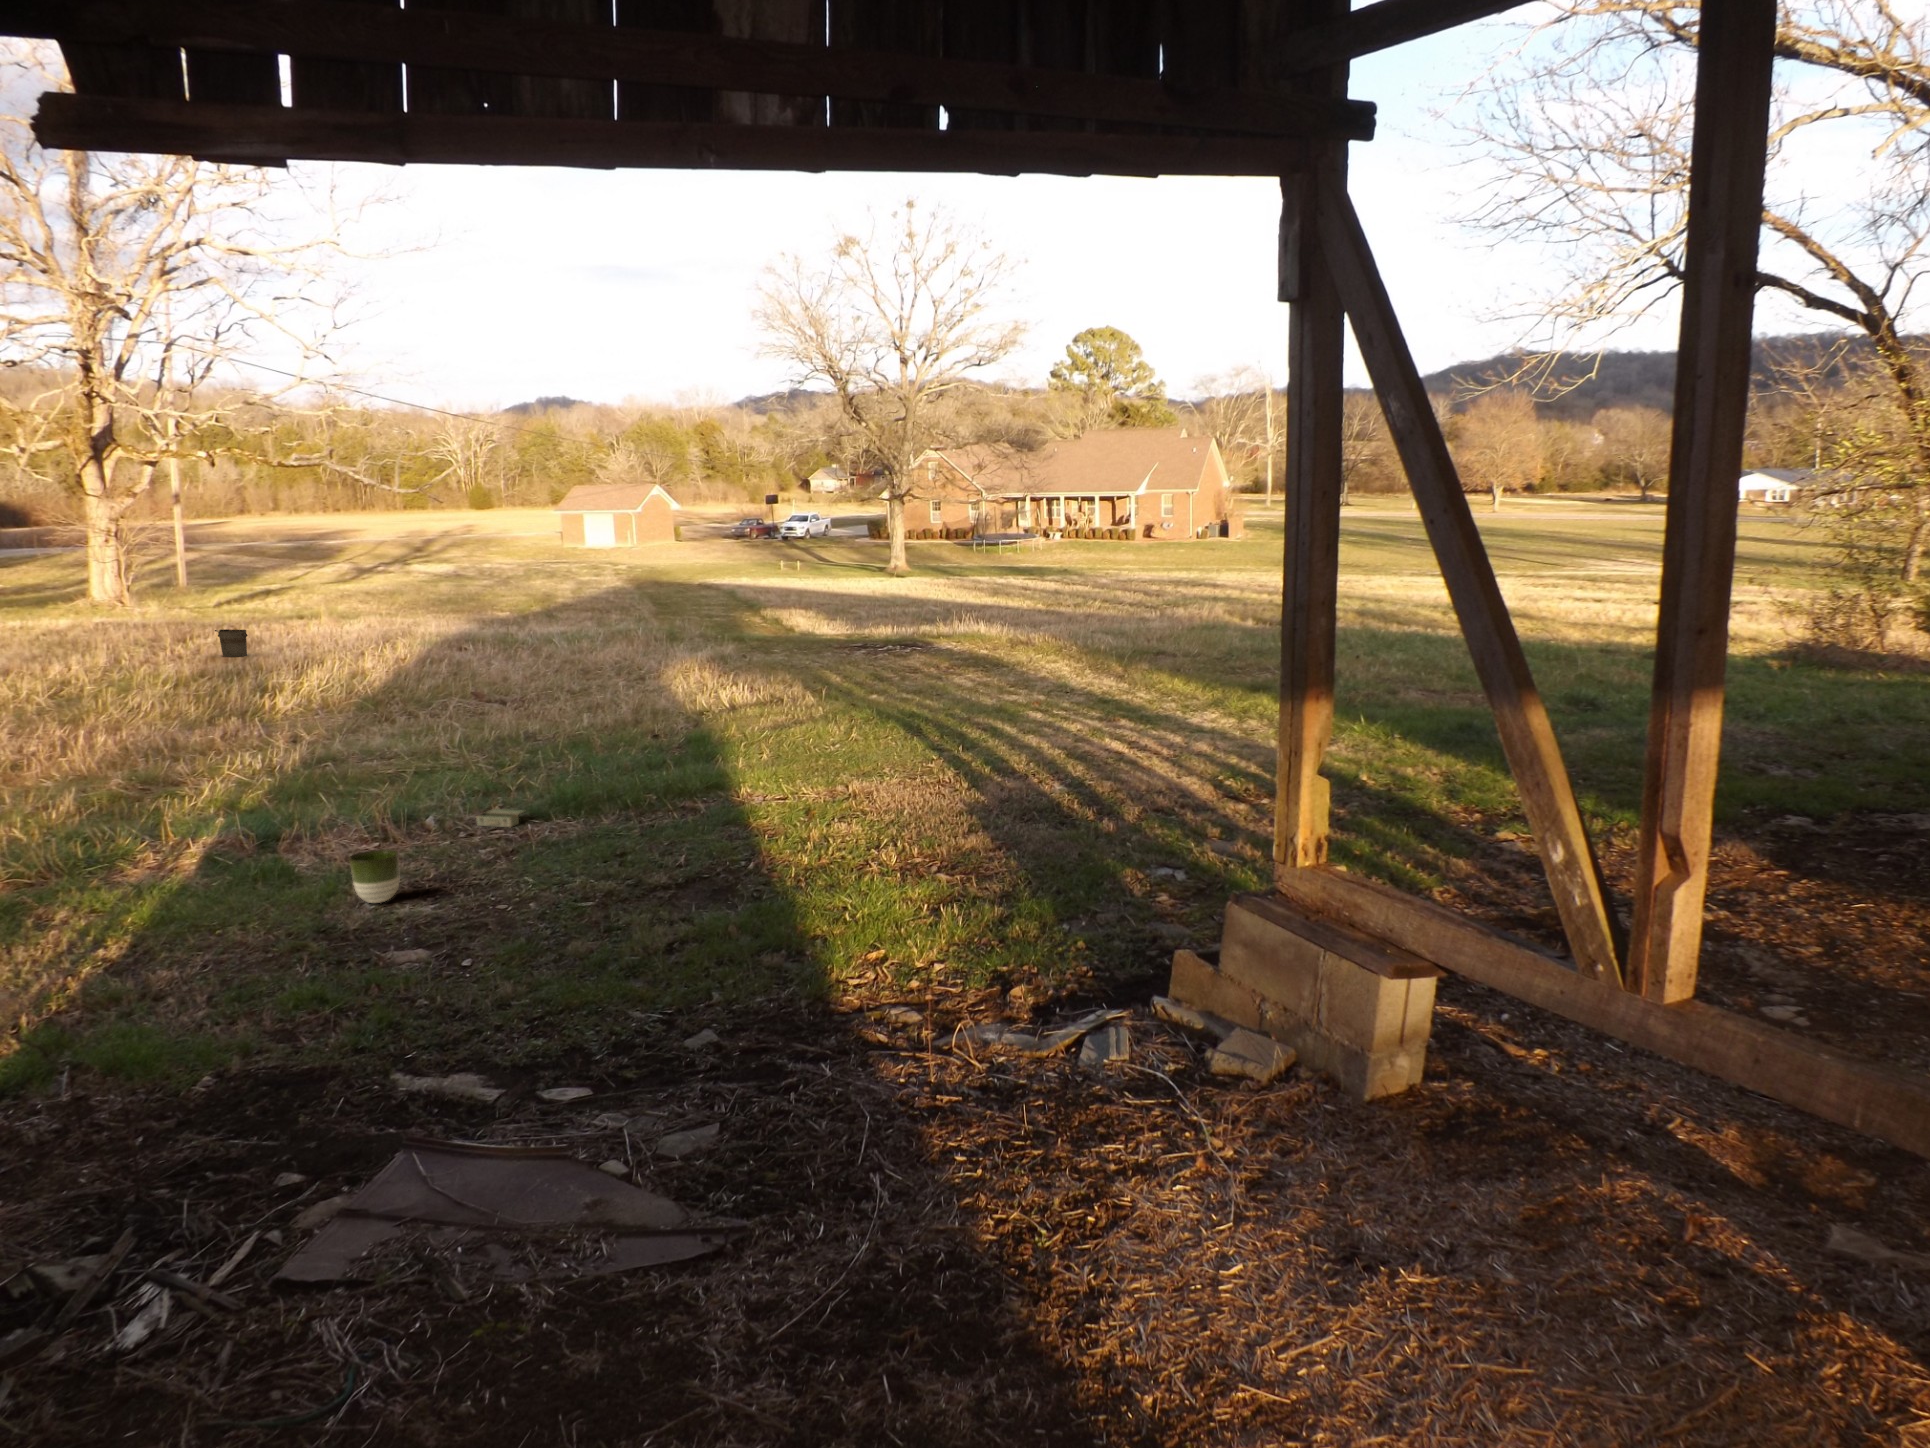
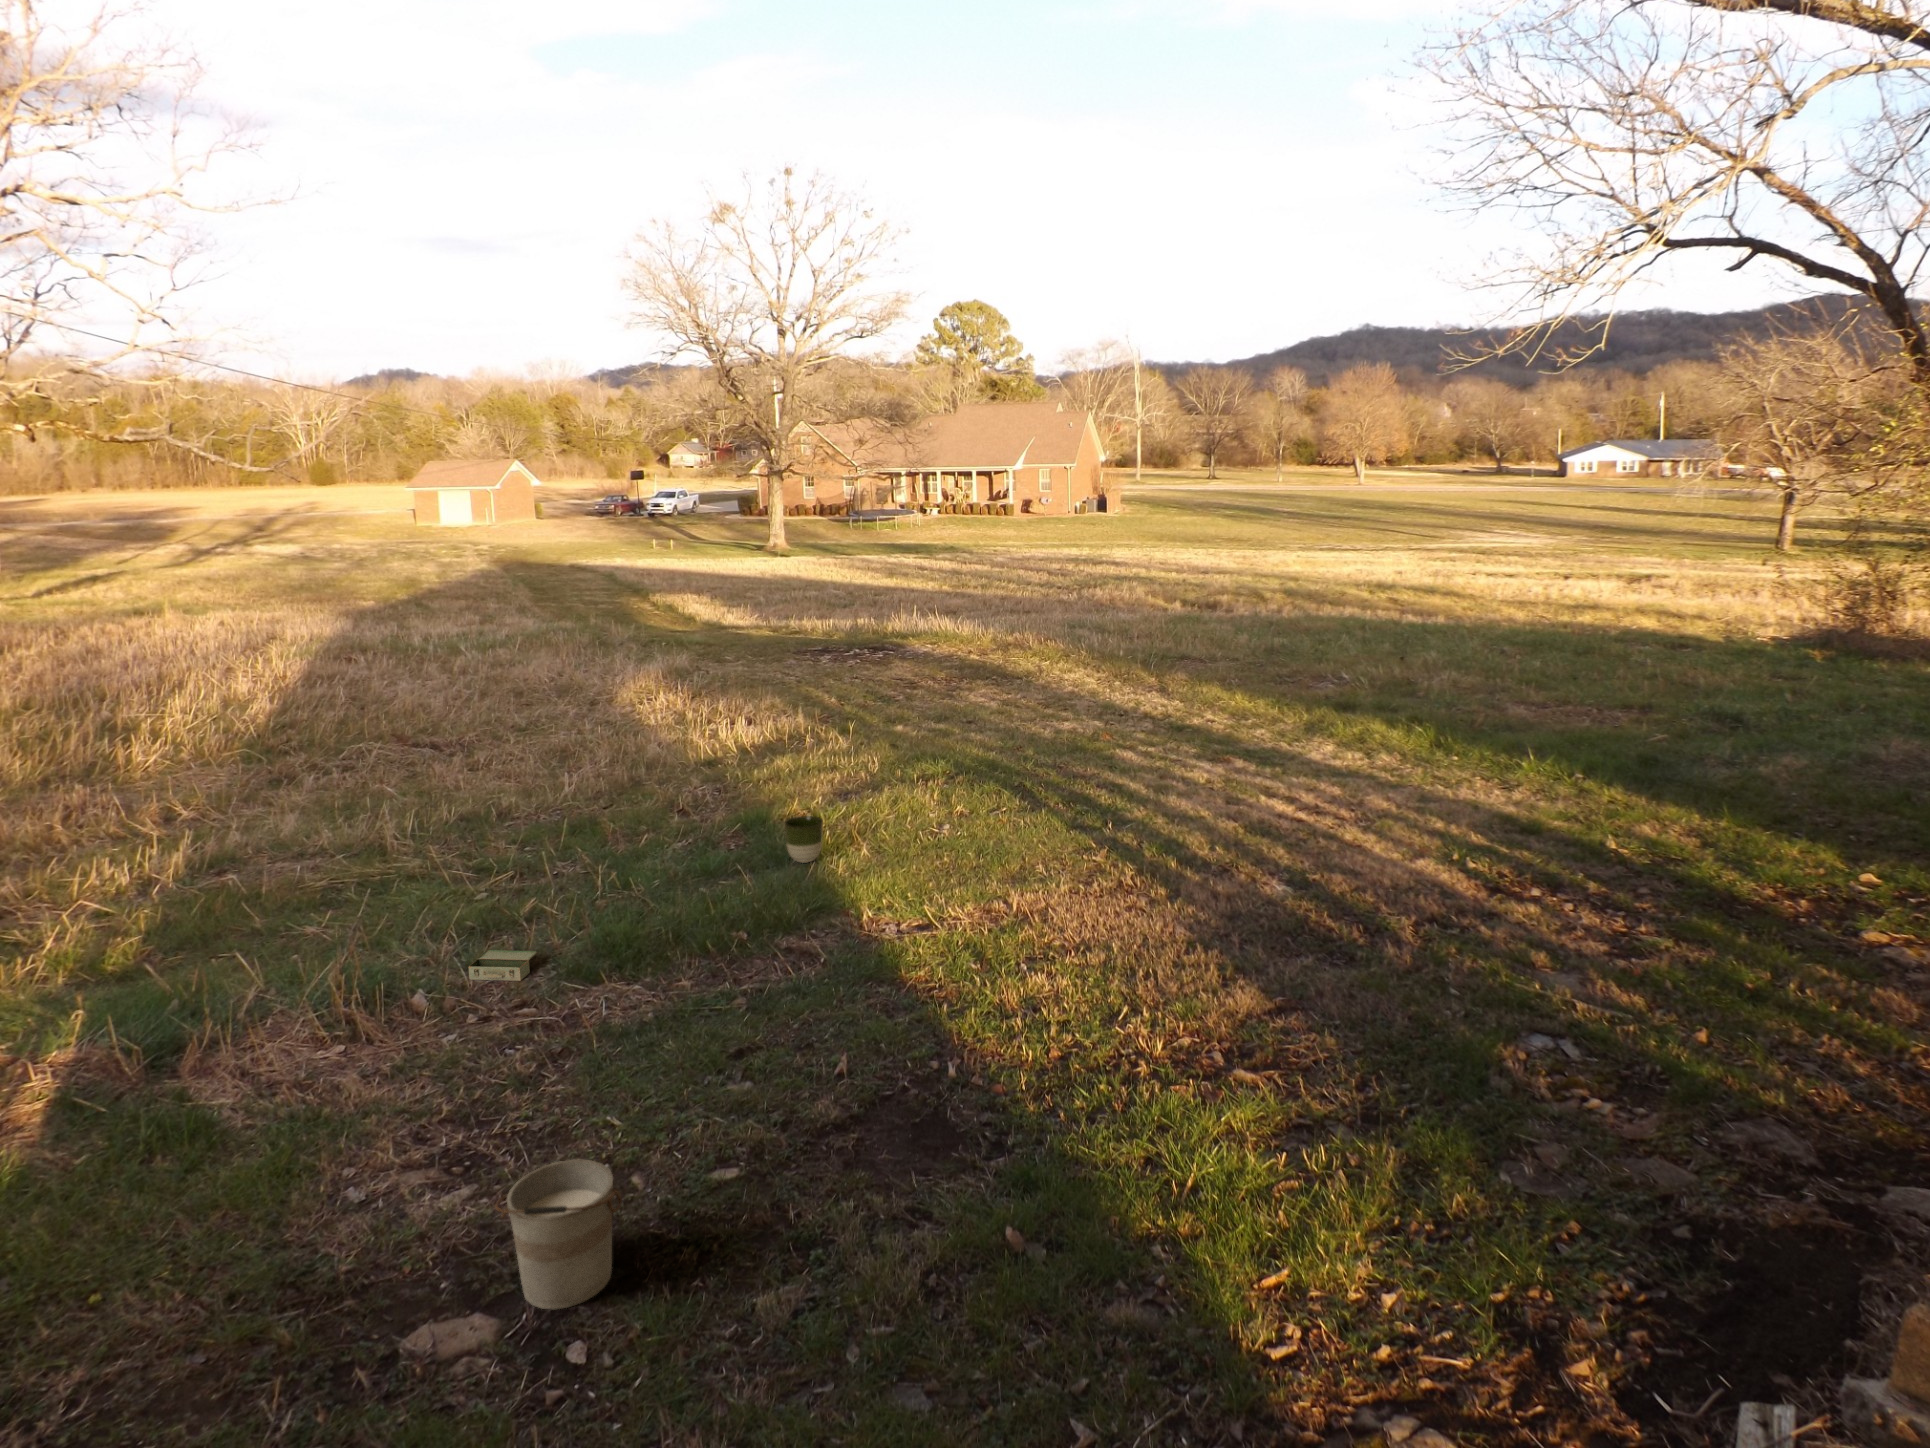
bucket: present [215,629,248,657] -> present [495,1160,622,1310]
planter: present [349,849,399,903] -> present [784,816,823,863]

